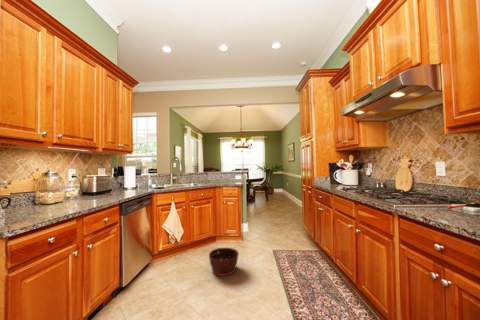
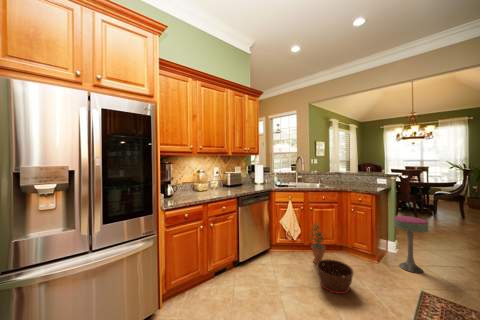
bar stool: none [250,202,270,241] -> present [393,216,428,273]
potted plant: none [194,218,208,259] -> present [311,224,326,264]

